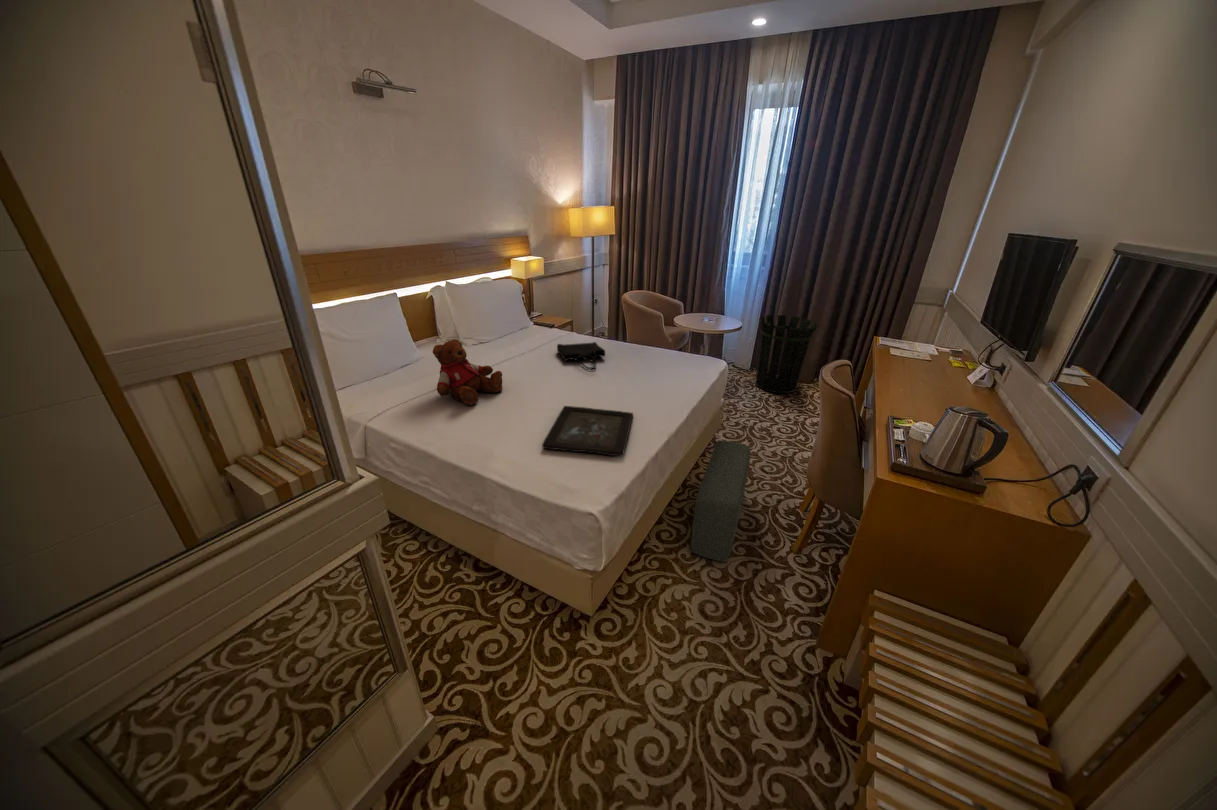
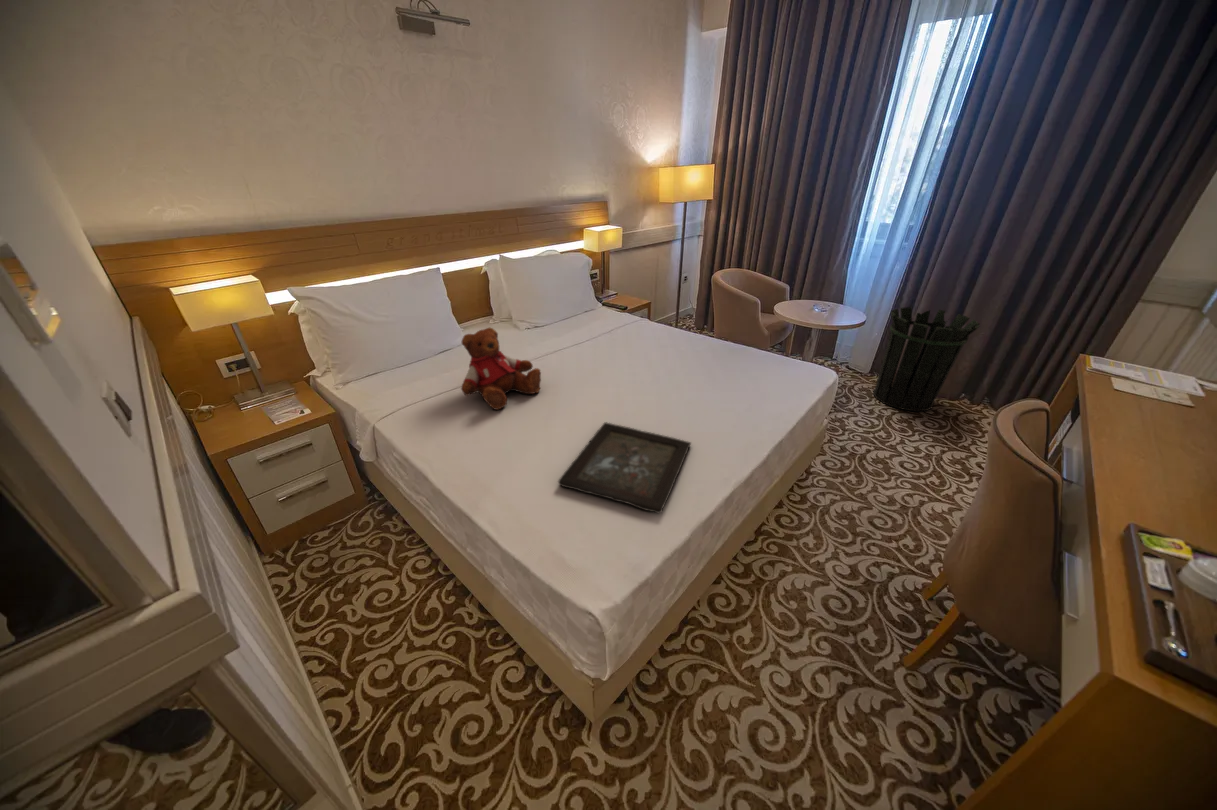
tote bag: present [557,342,605,370] -> none [619,334,675,371]
pouf: present [691,440,751,562] -> none [751,482,856,663]

